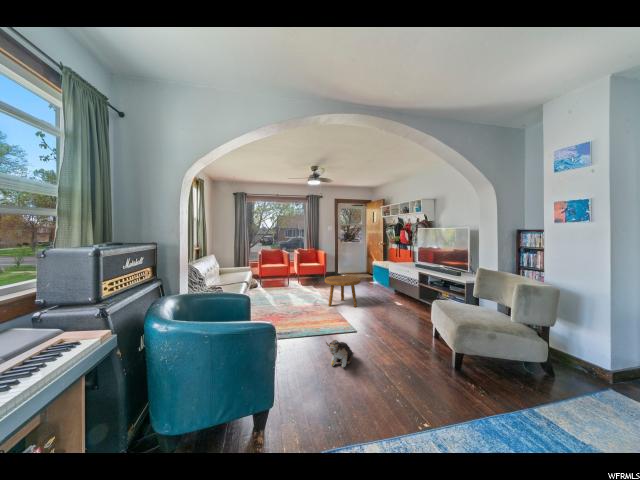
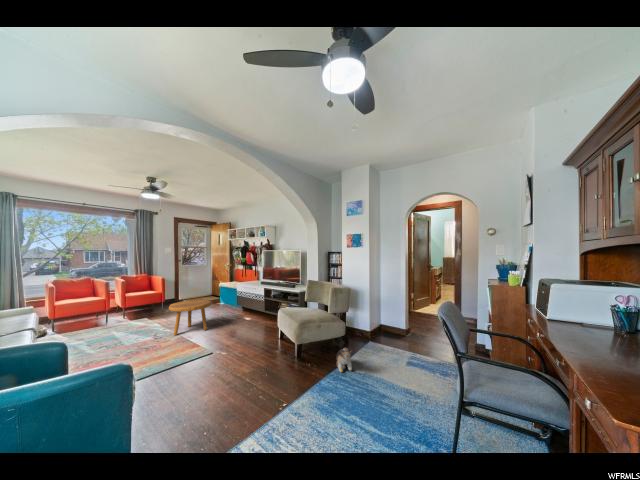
plush toy: present [326,340,352,368] -> present [336,348,352,372]

